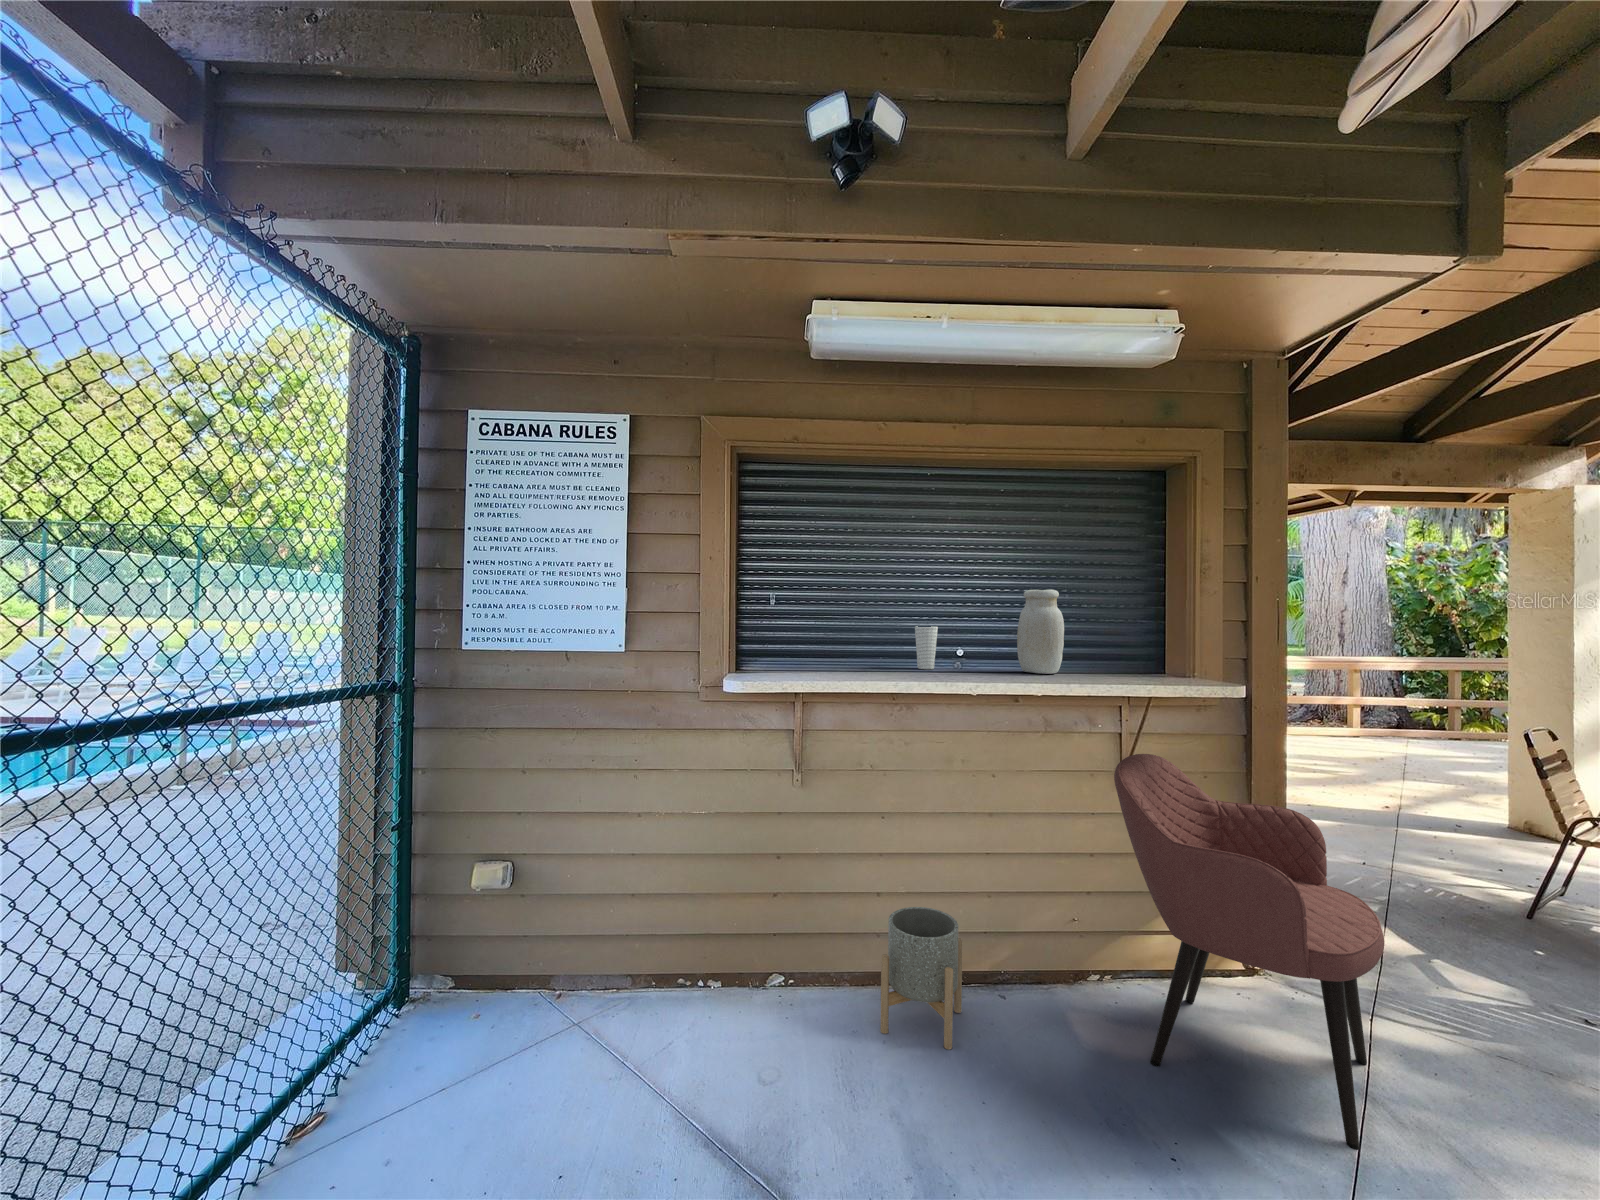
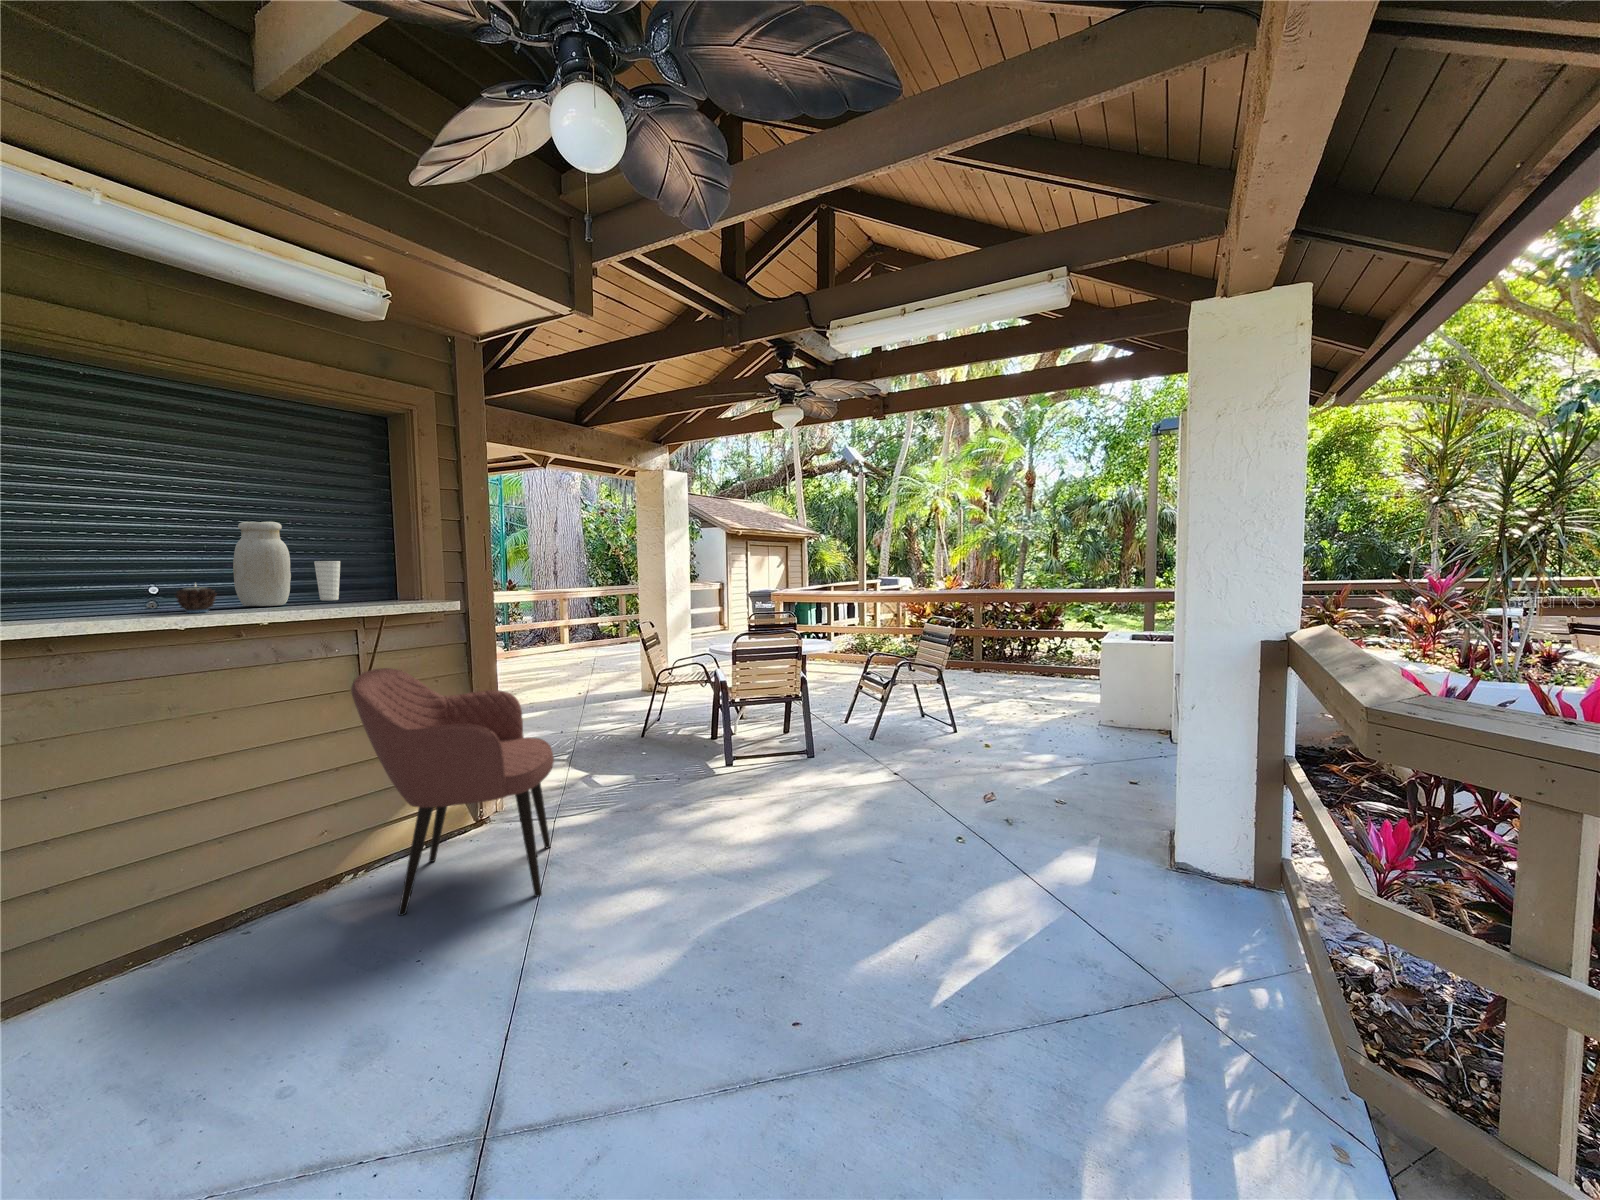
cup: present [915,626,938,669] -> present [314,561,340,601]
candle: none [973,648,1004,677] -> present [175,588,216,613]
planter: present [880,907,962,1050] -> none [60,874,190,1036]

